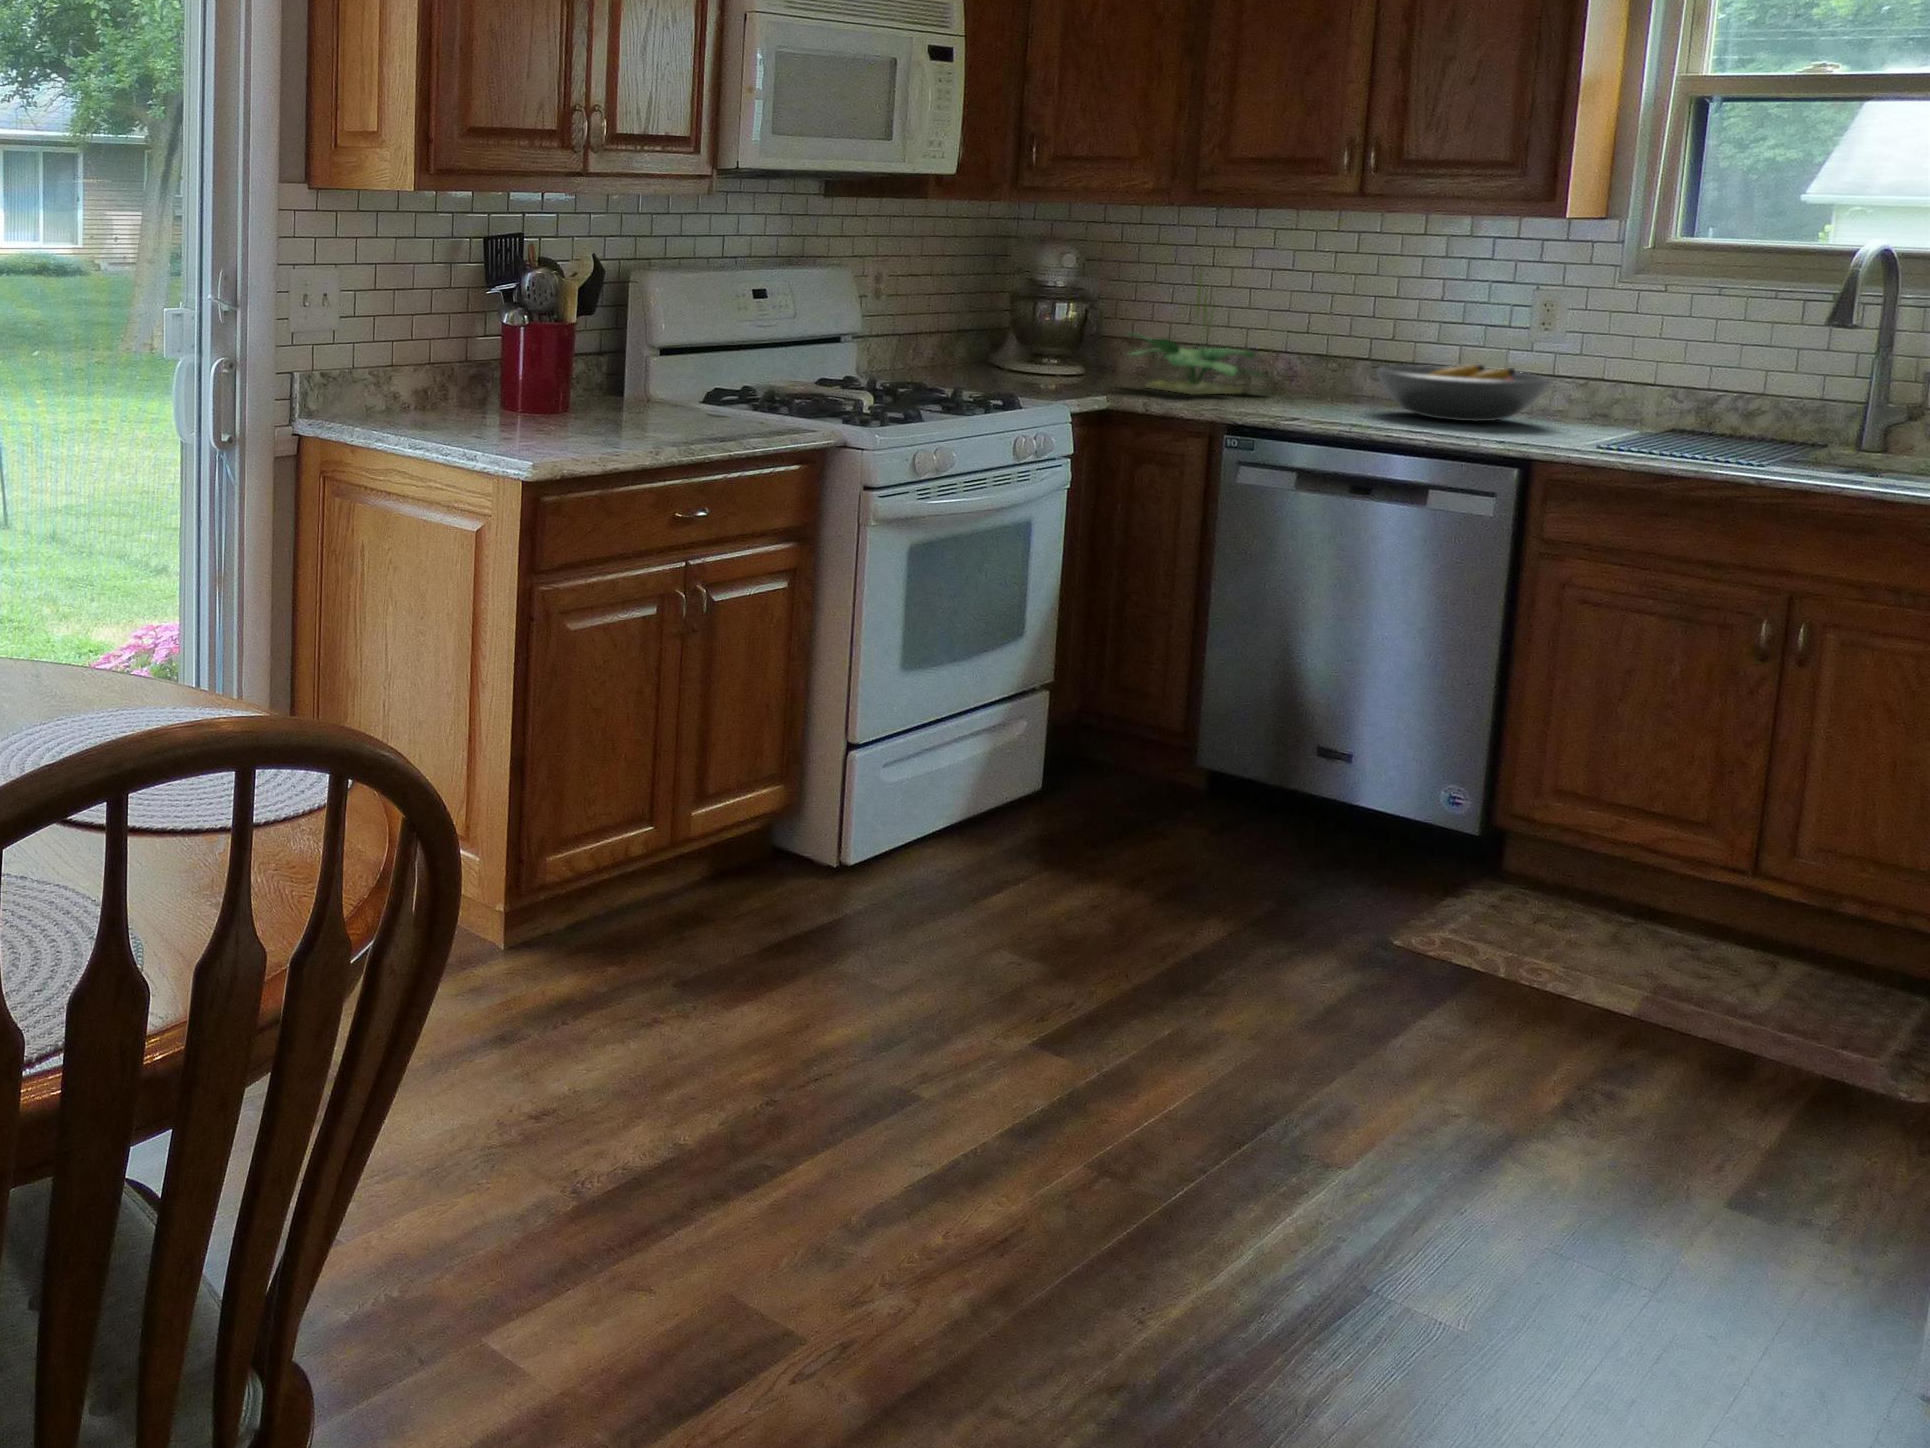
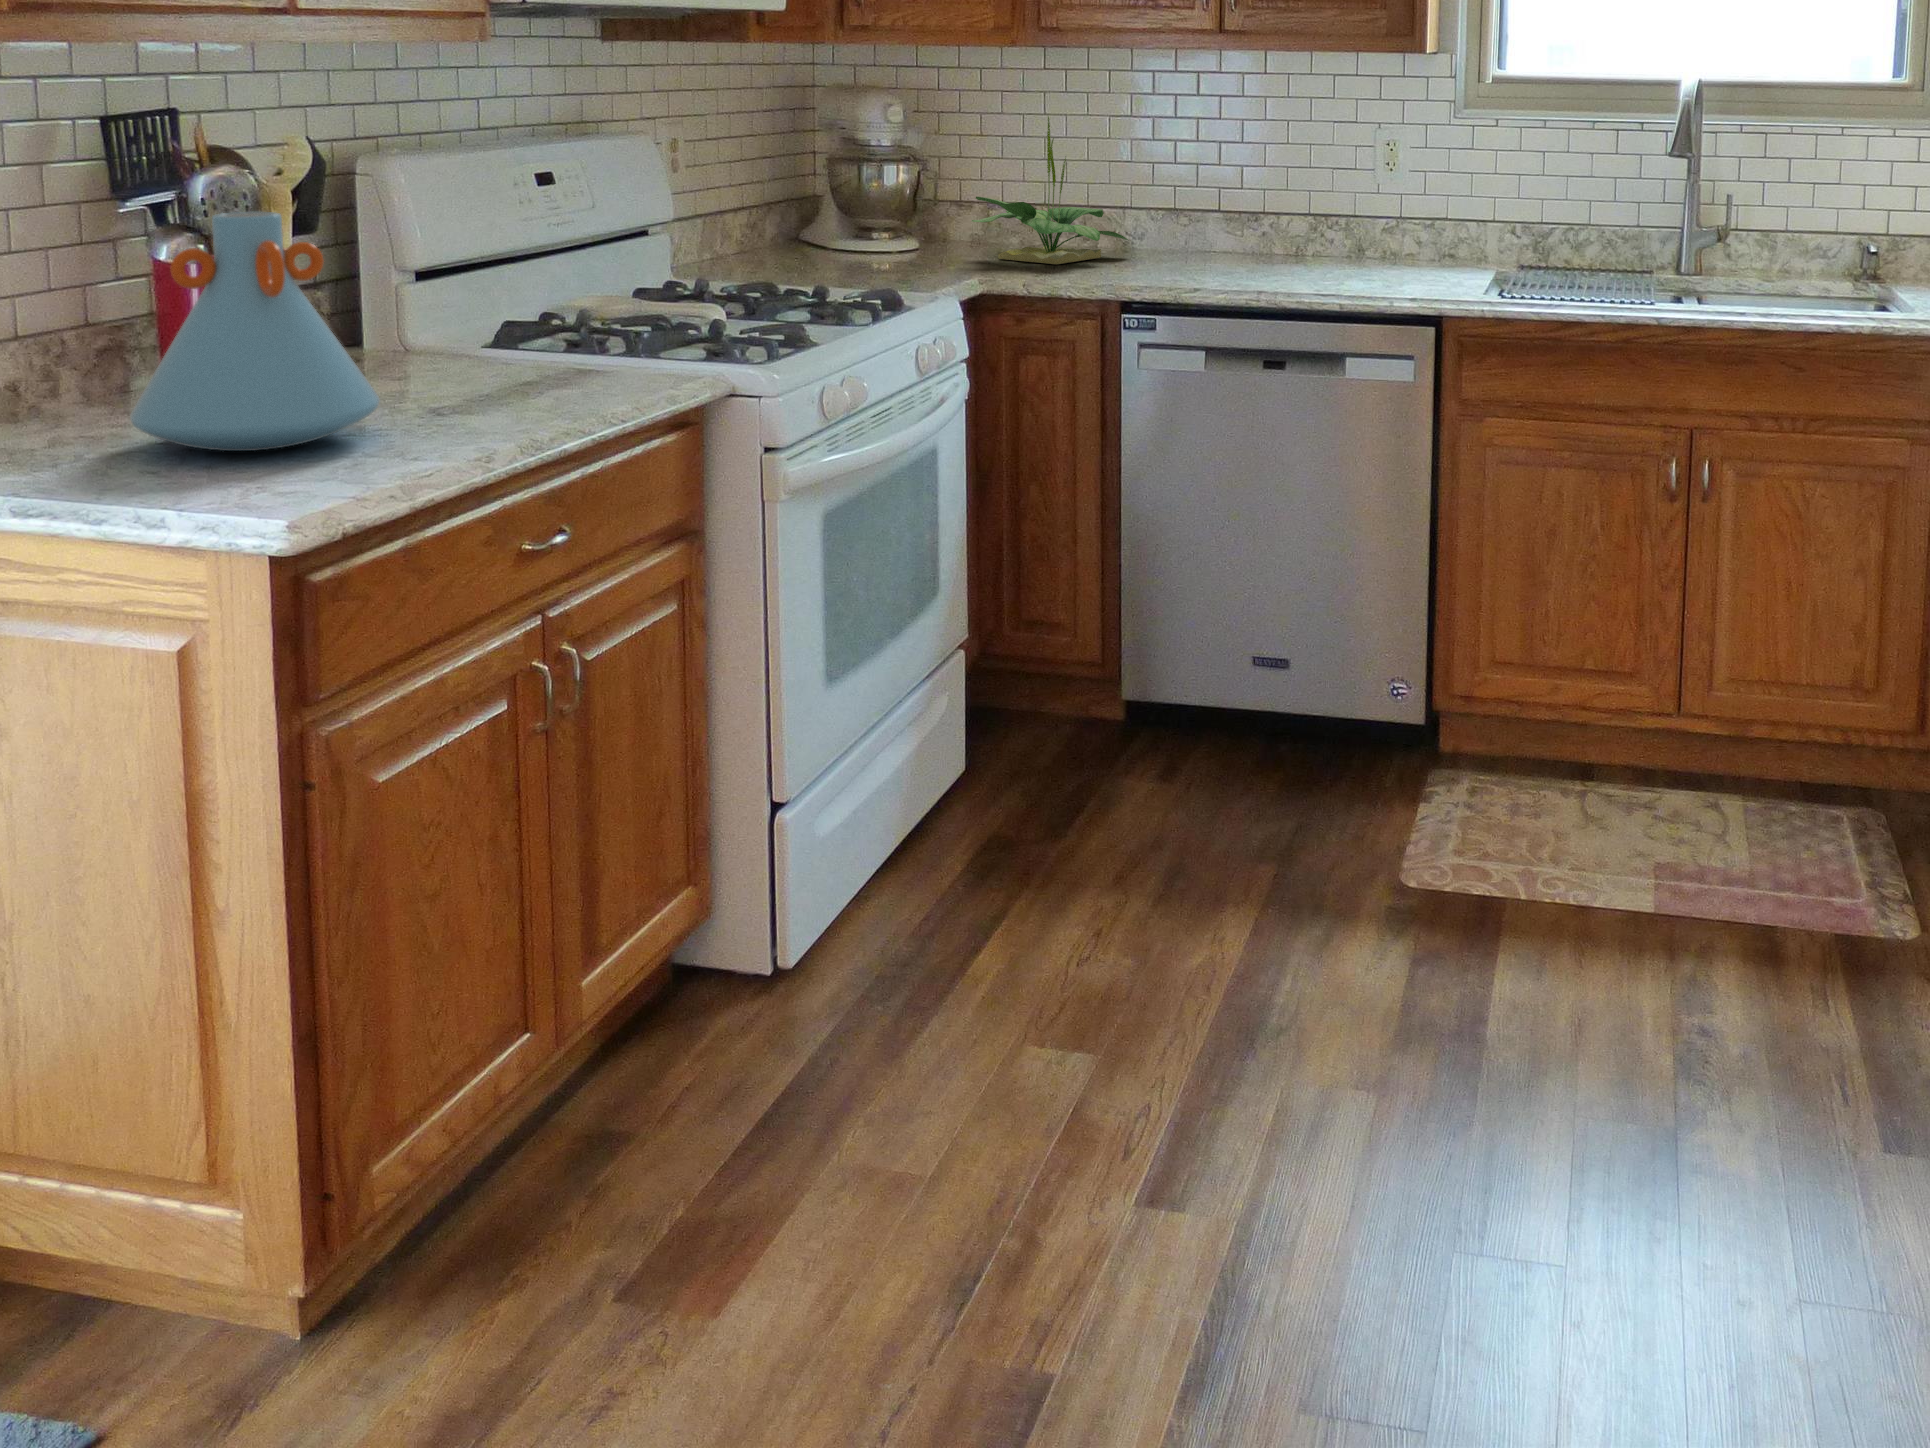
vase: none [474,292,603,431] -> present [130,212,380,451]
fruit bowl: present [1376,365,1550,421] -> none [1246,213,1414,273]

